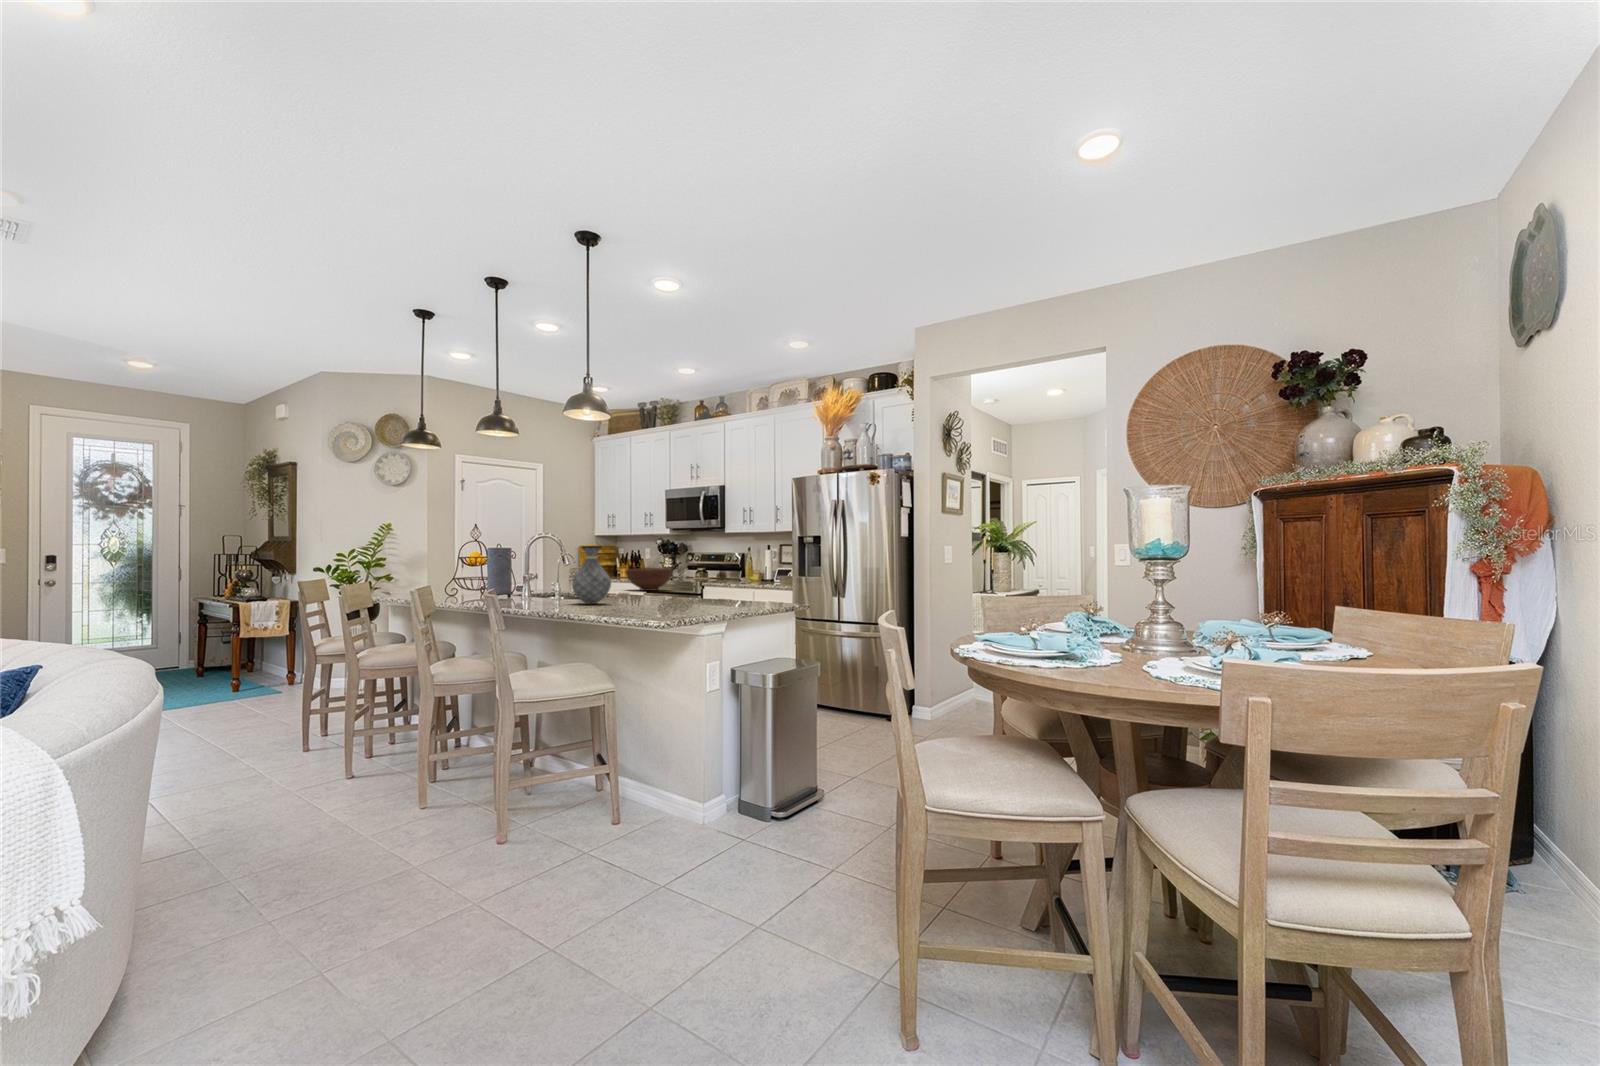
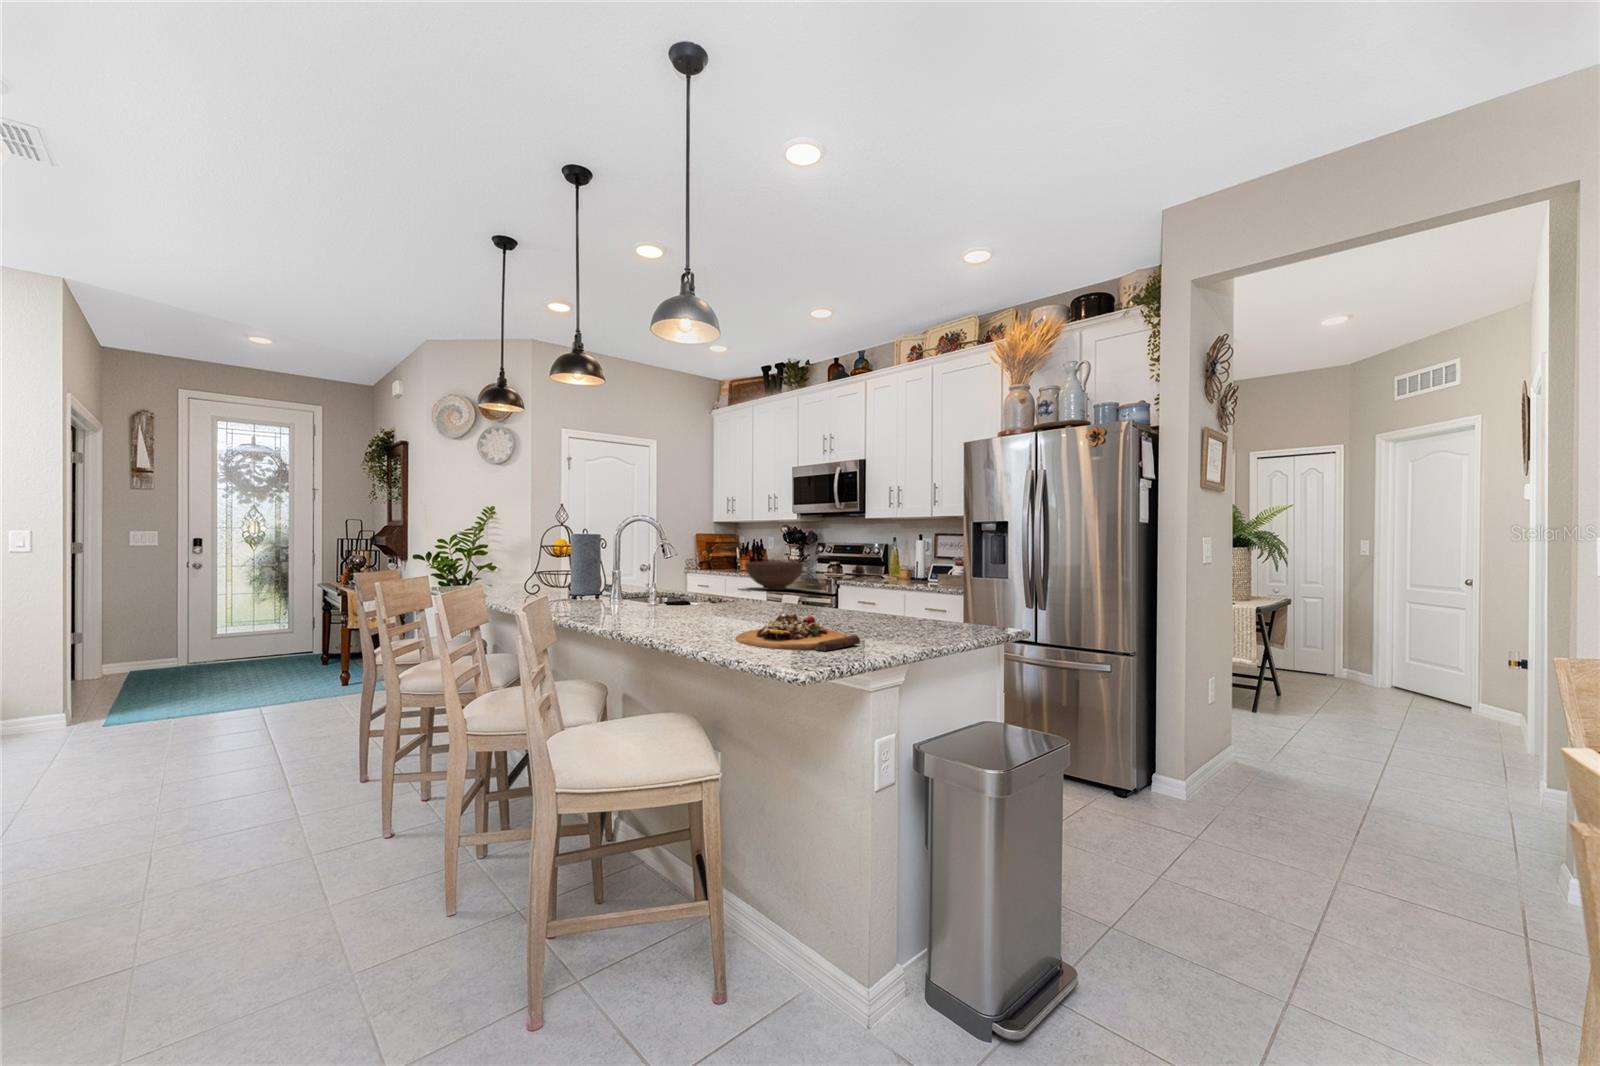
vase: present [572,546,611,604] -> none [663,532,719,617]
cutting board: none [625,596,703,615] -> present [735,614,860,651]

